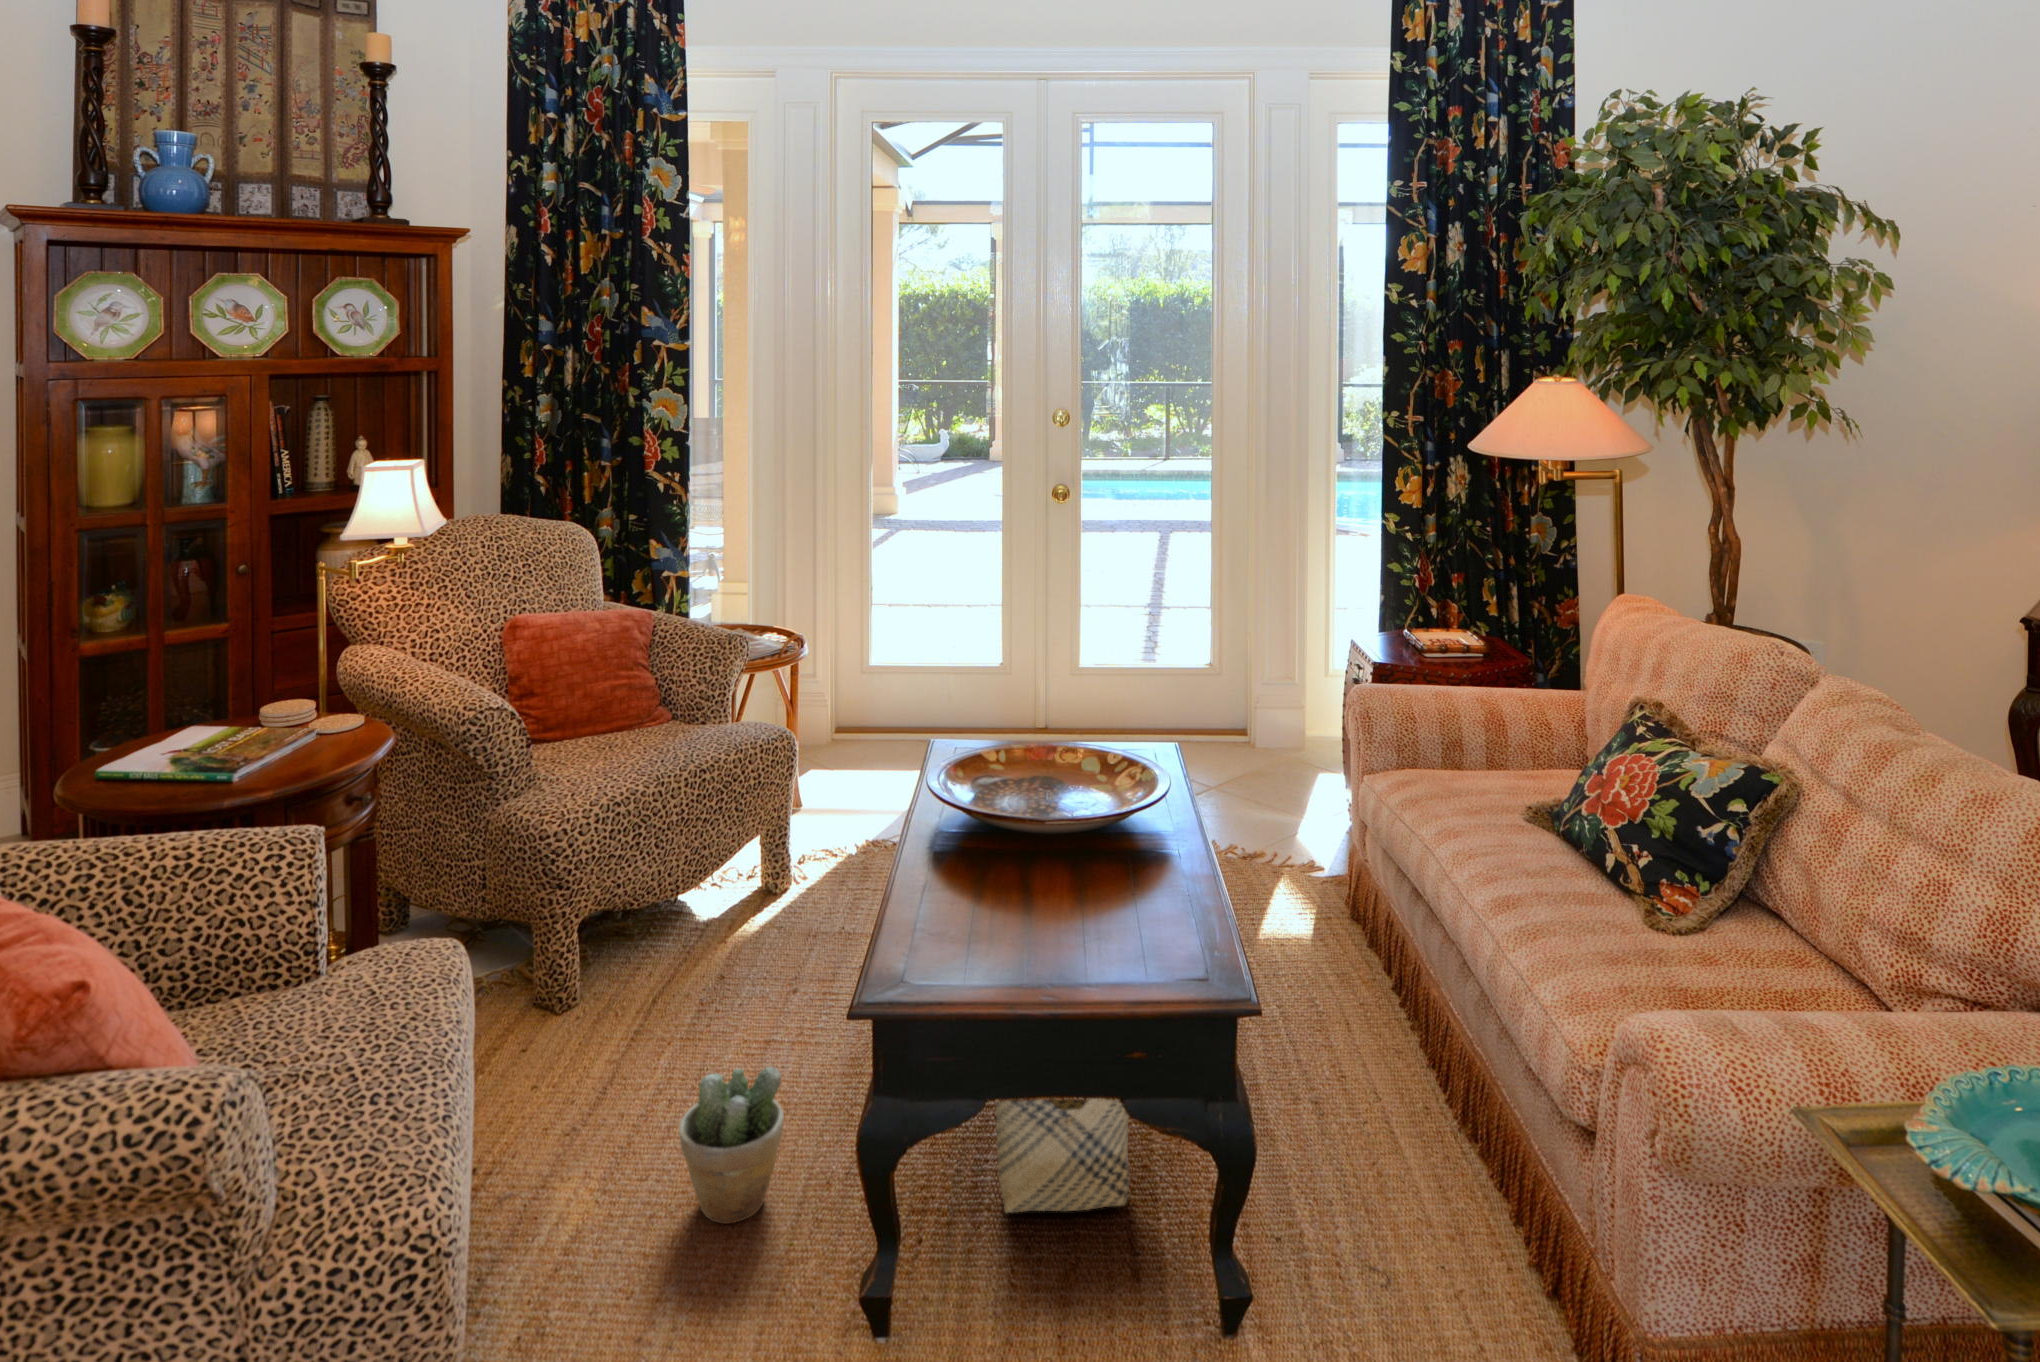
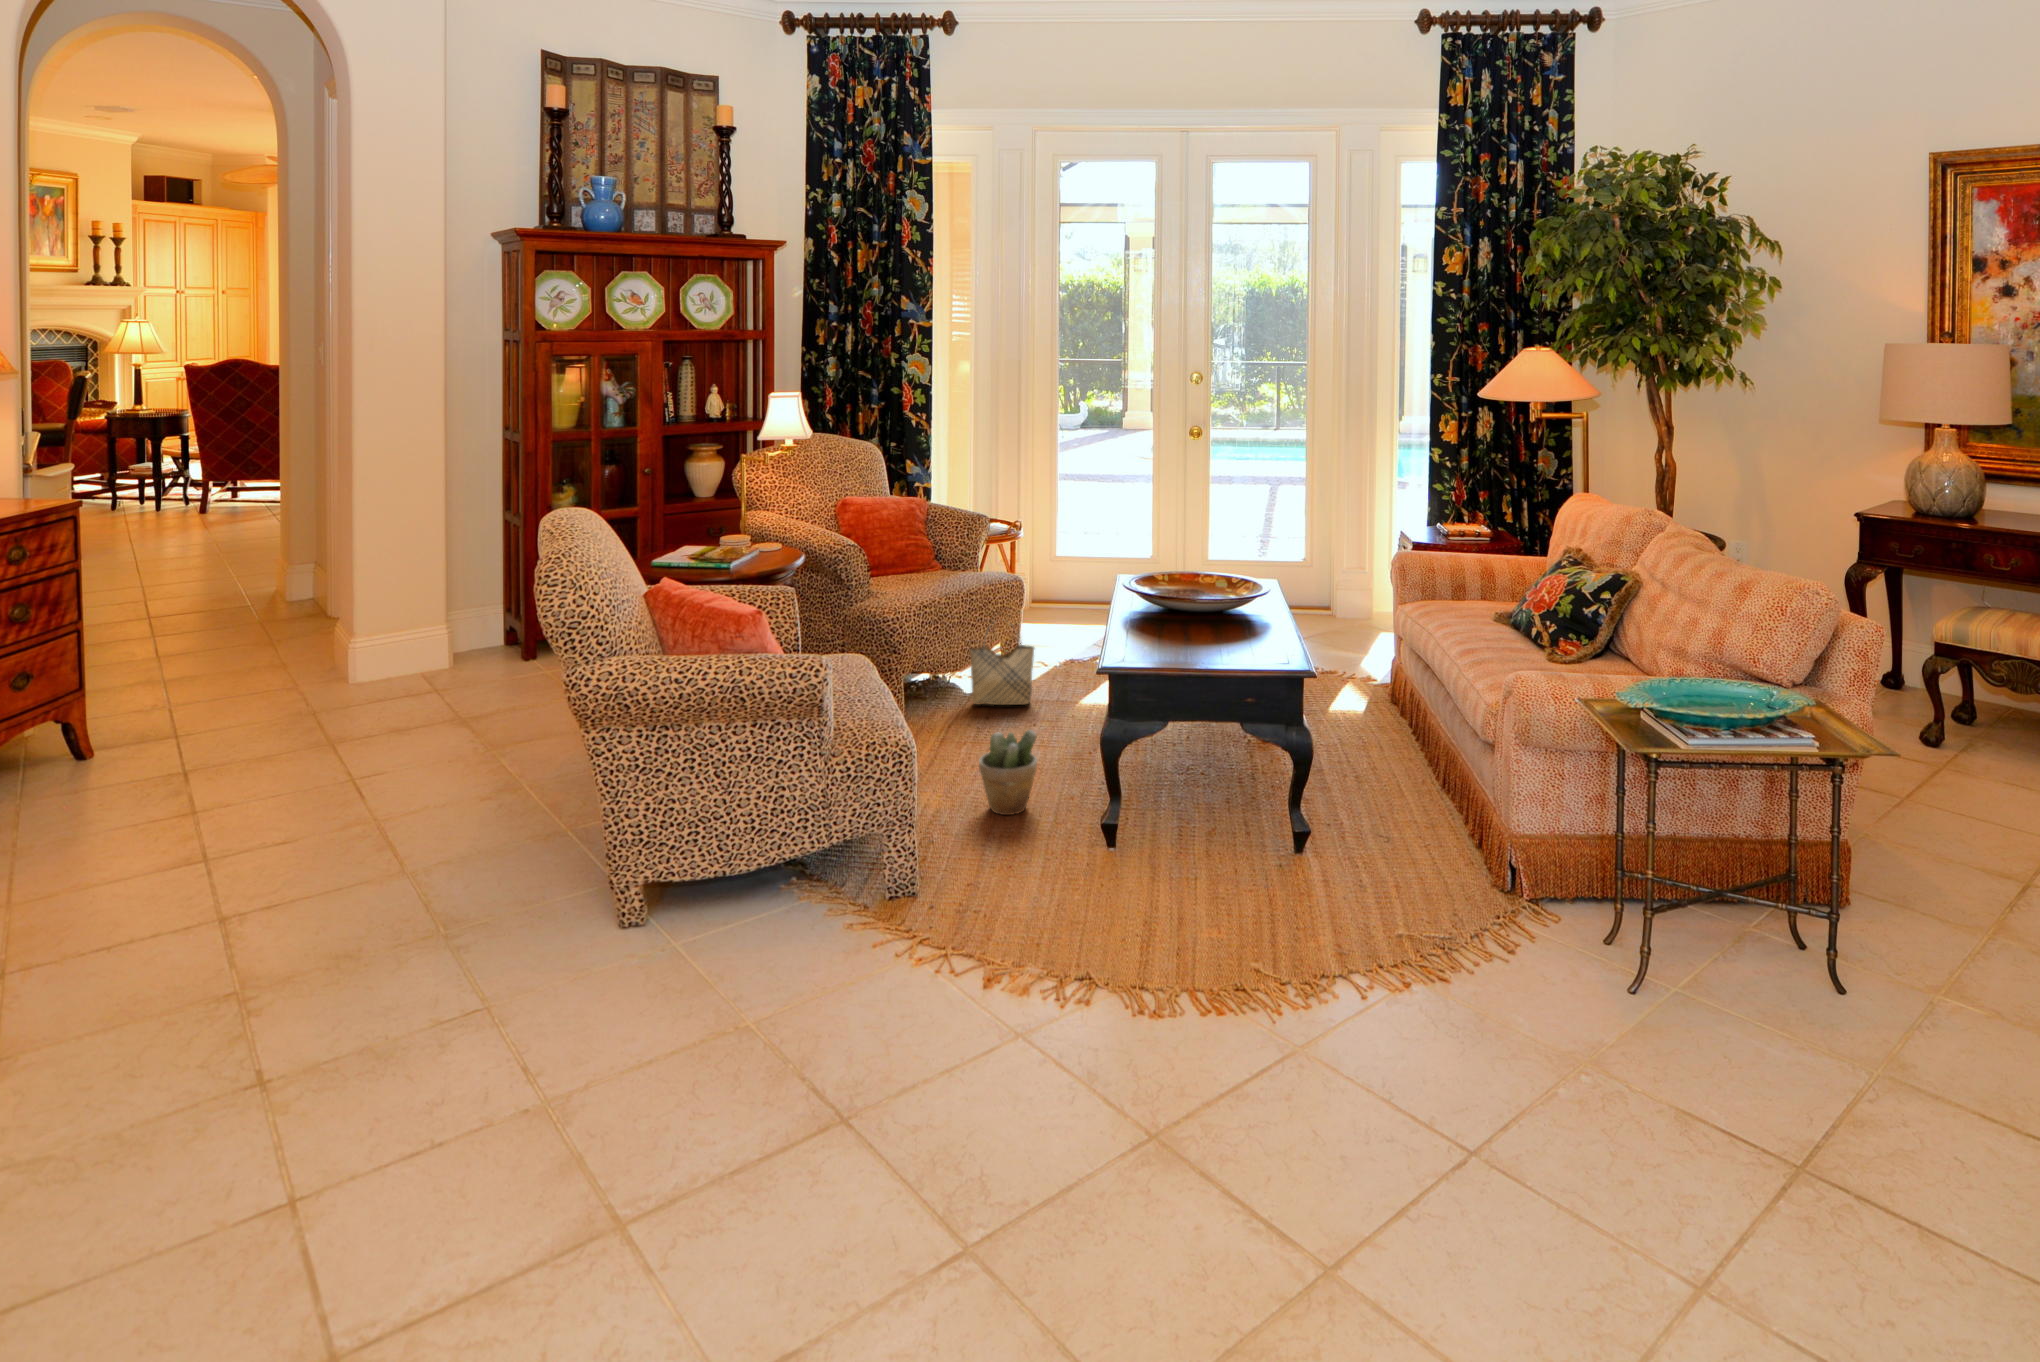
woven basket: present [996,1099,1129,1213] -> present [970,615,1034,705]

